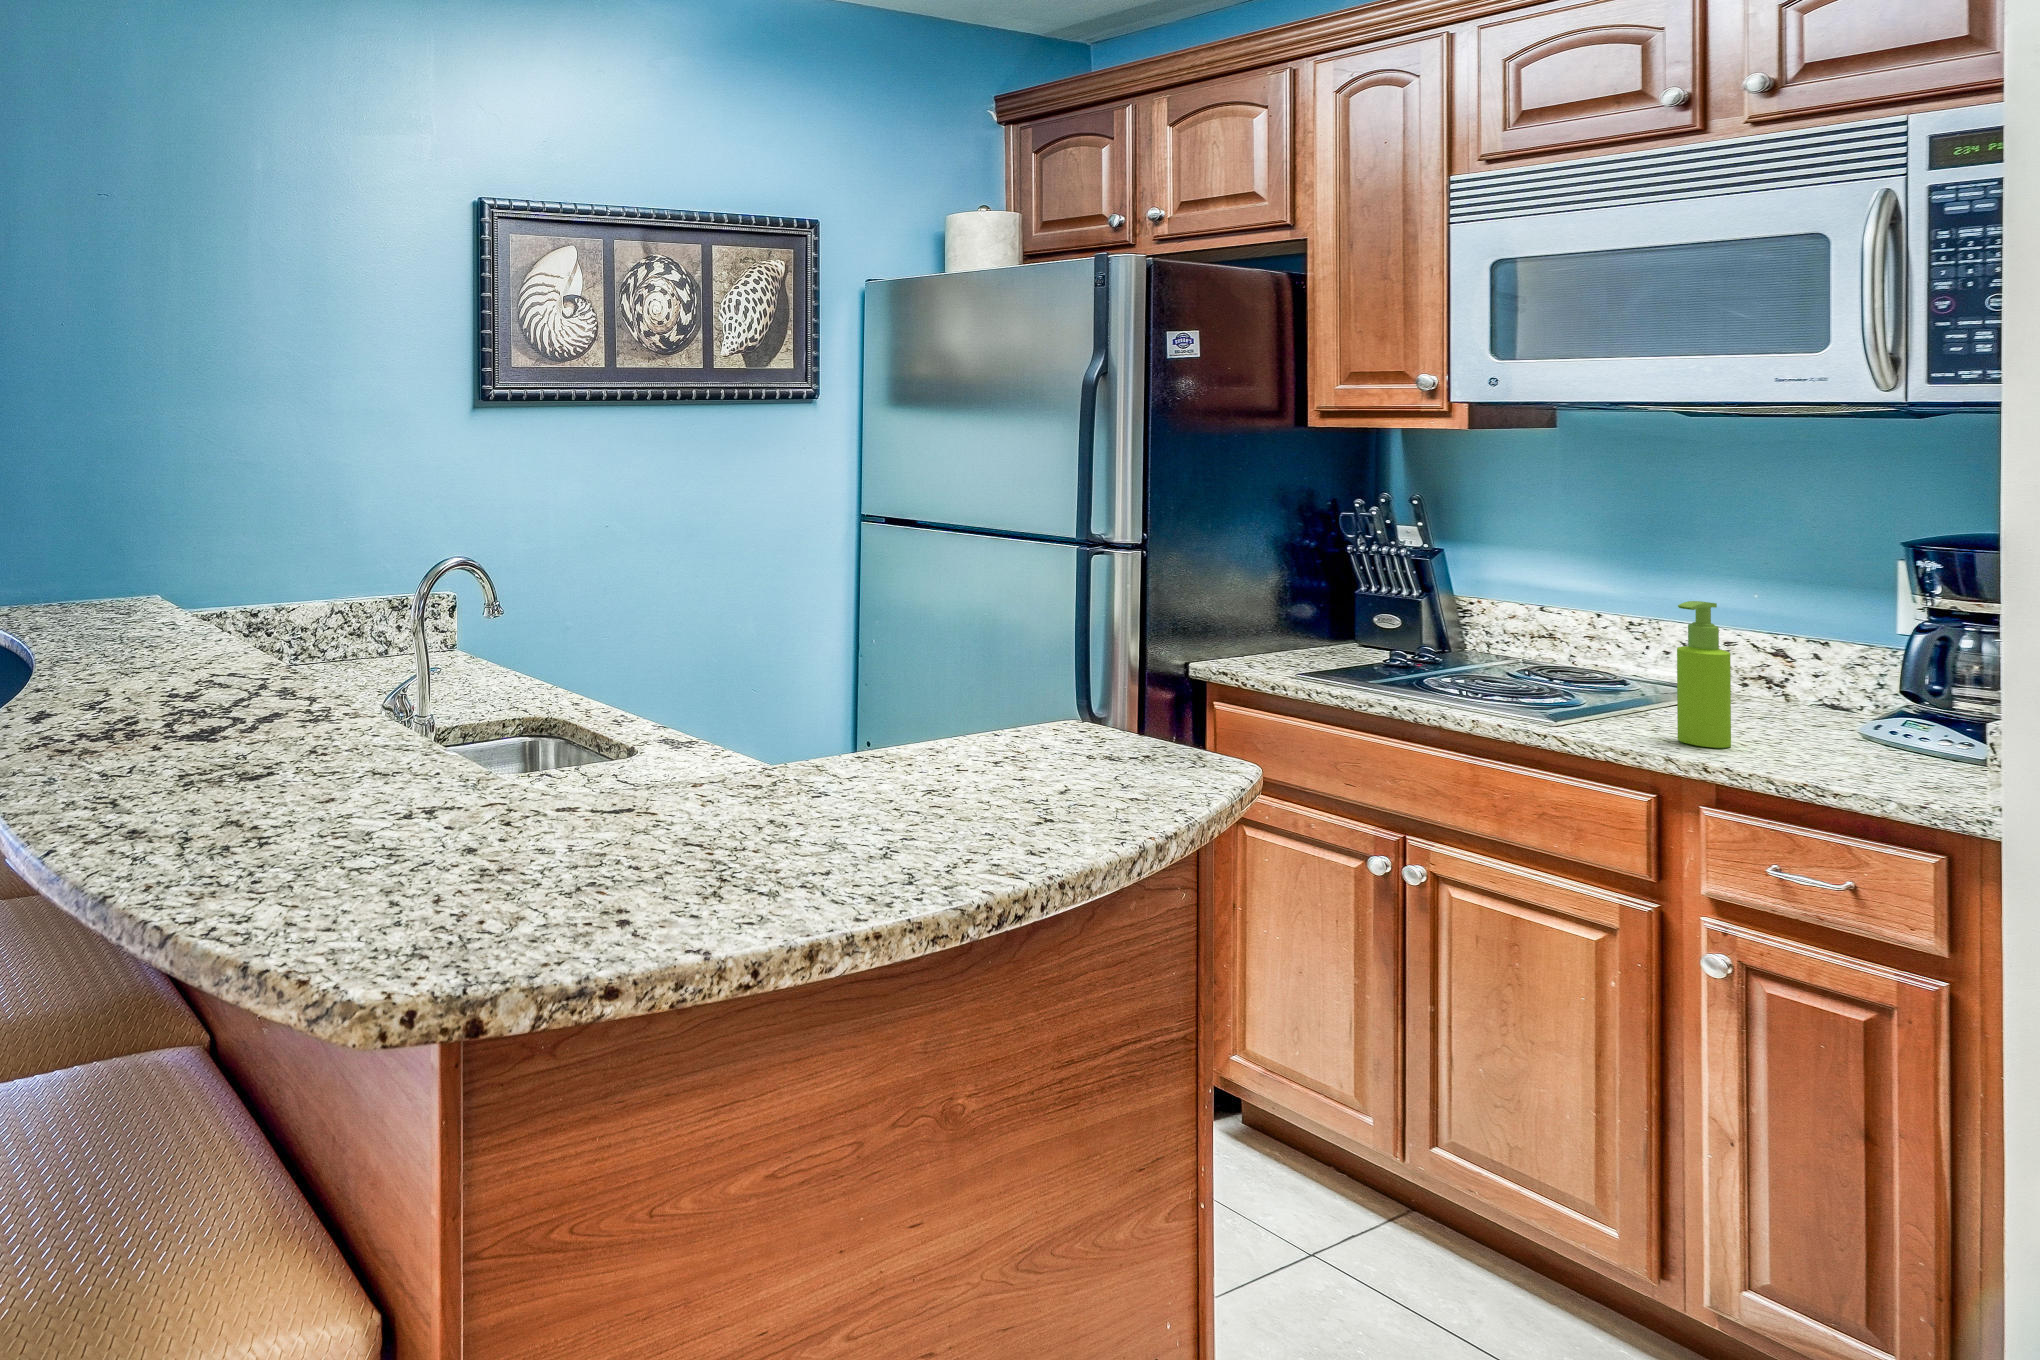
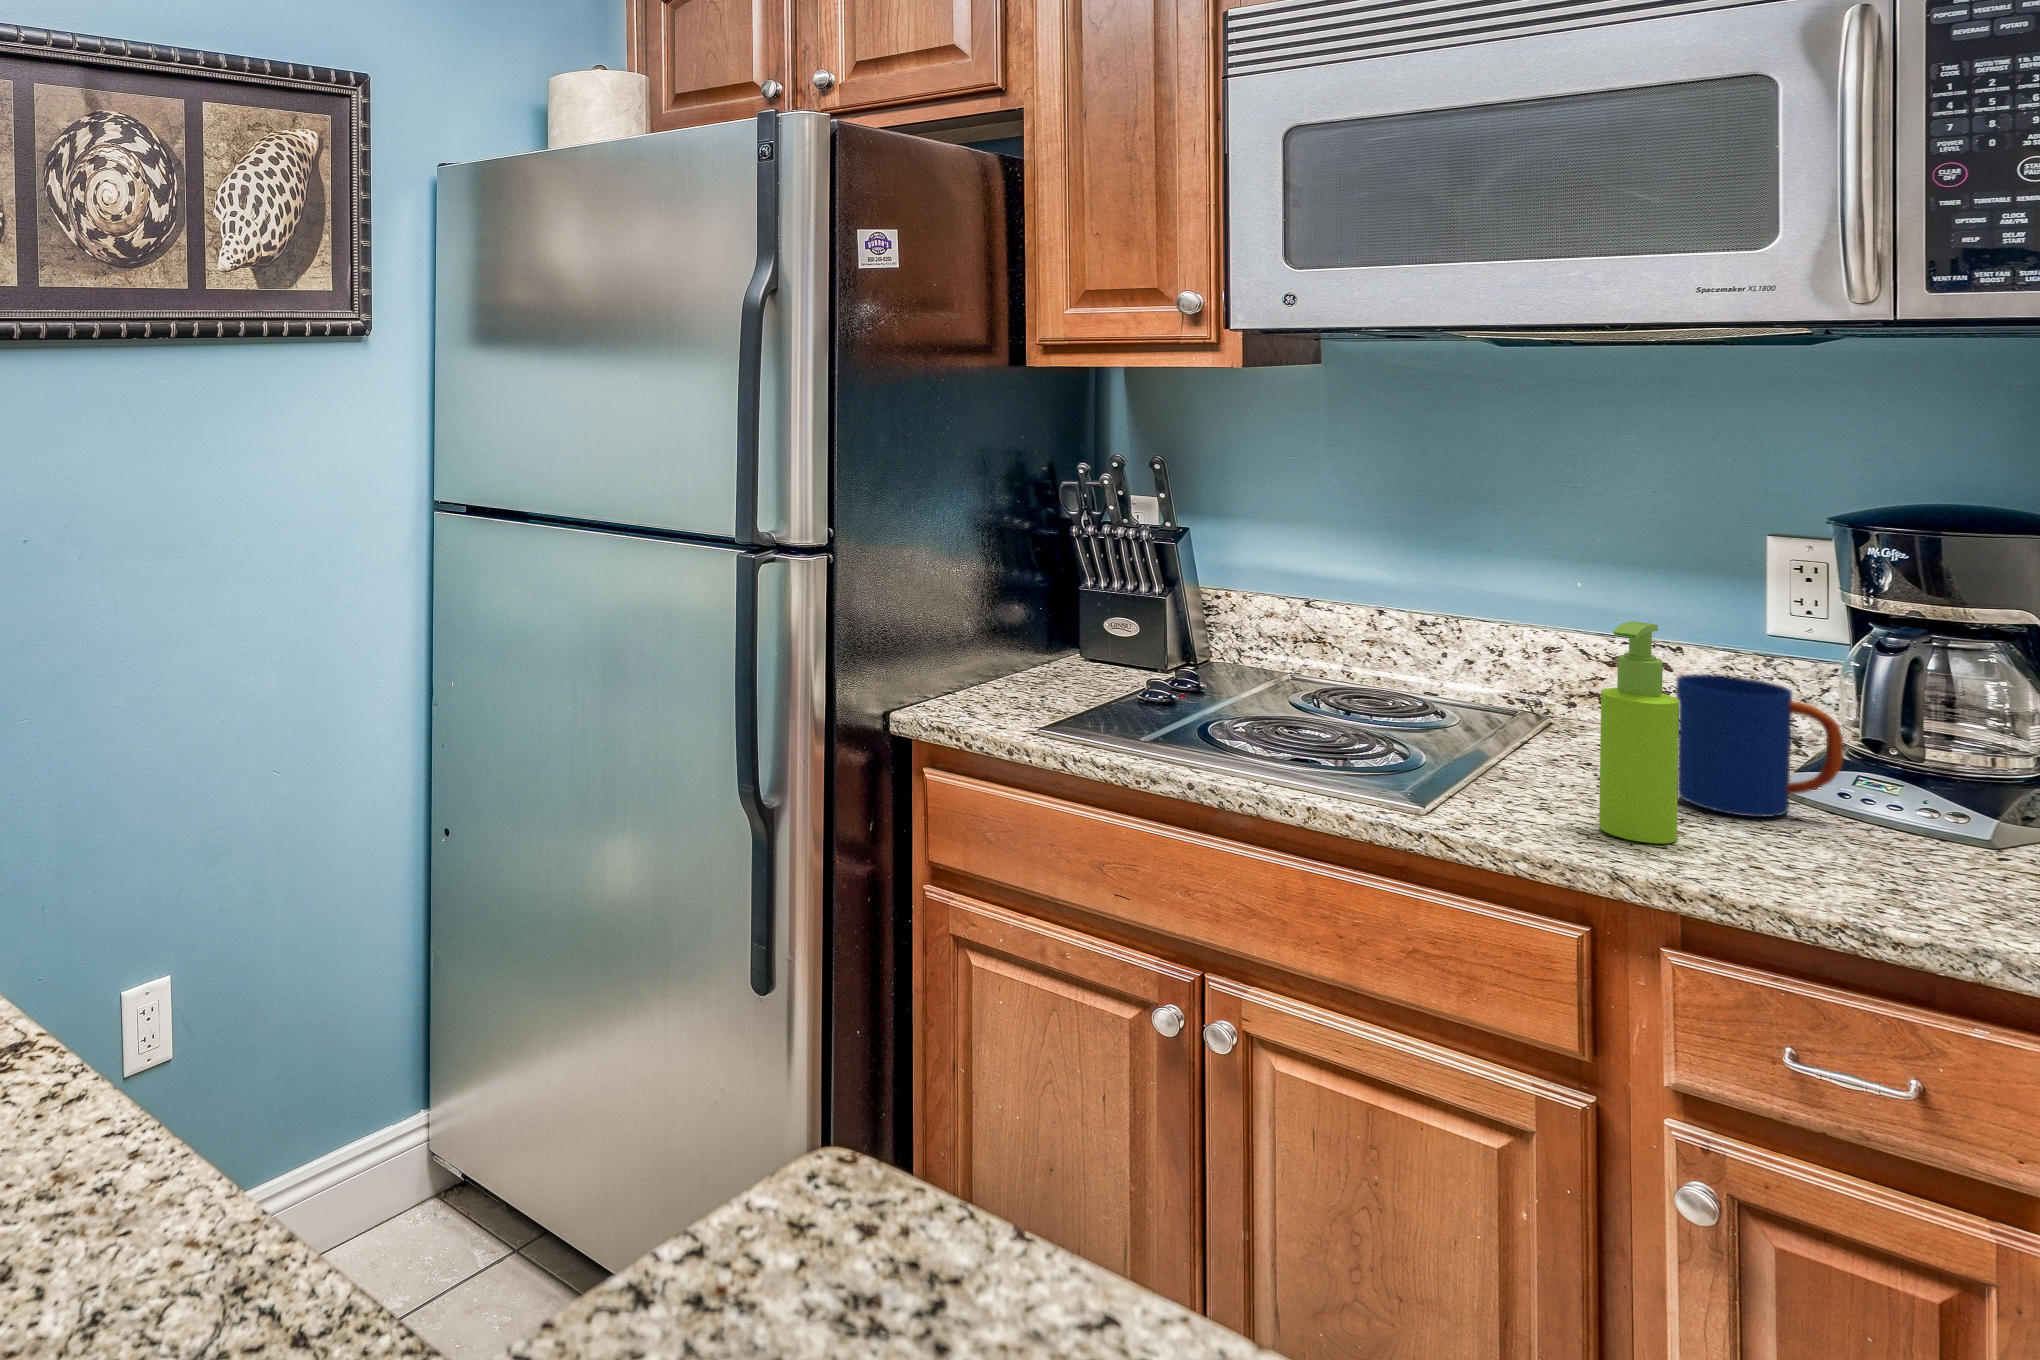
mug: none [1758,646,1872,742] -> present [1676,674,1843,817]

